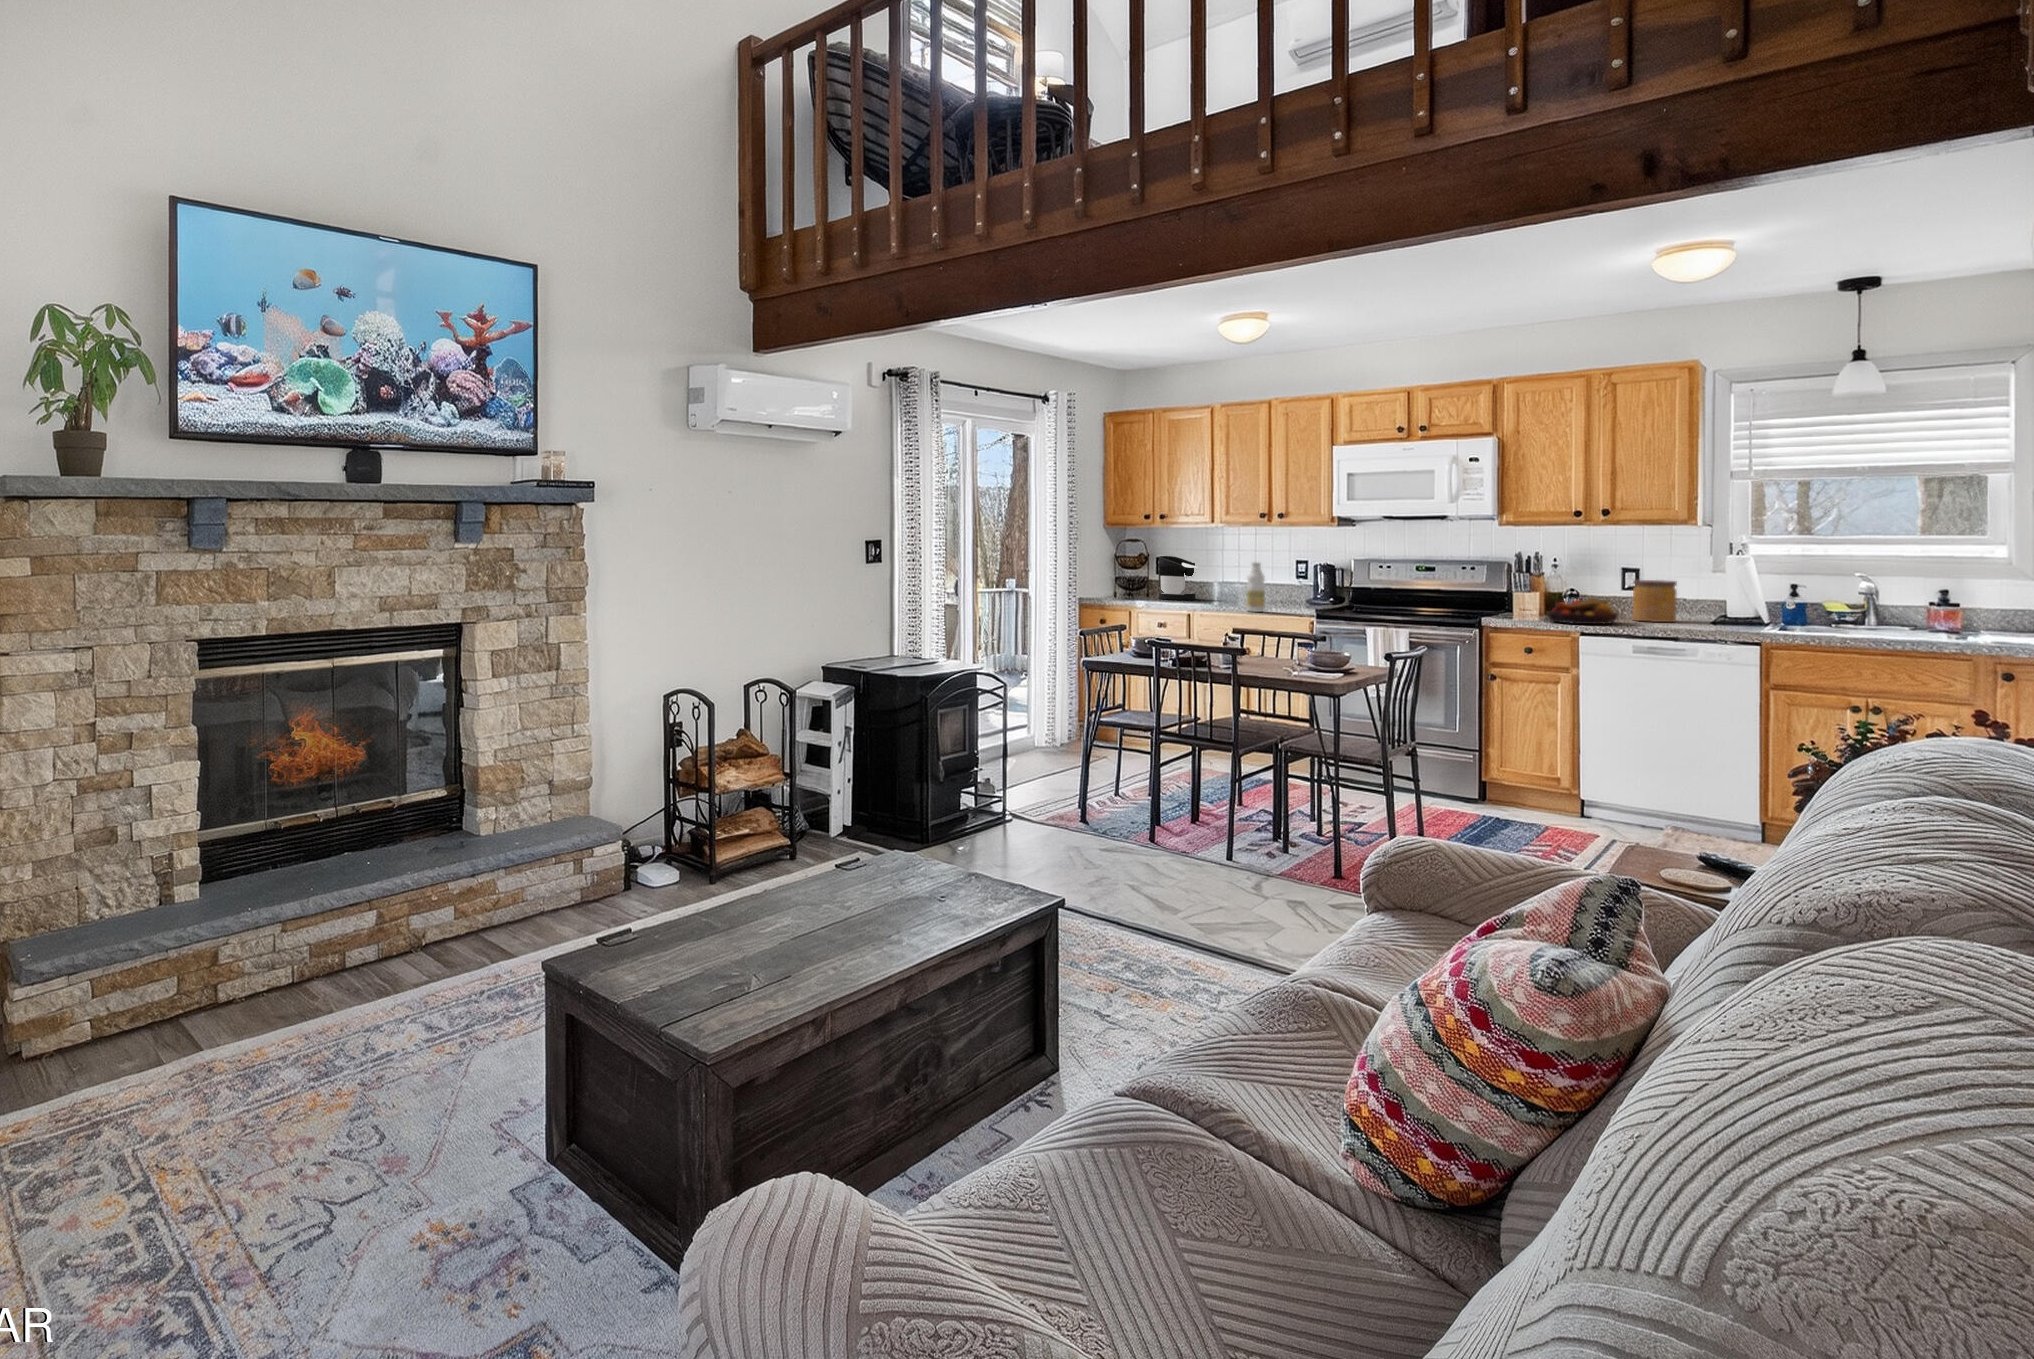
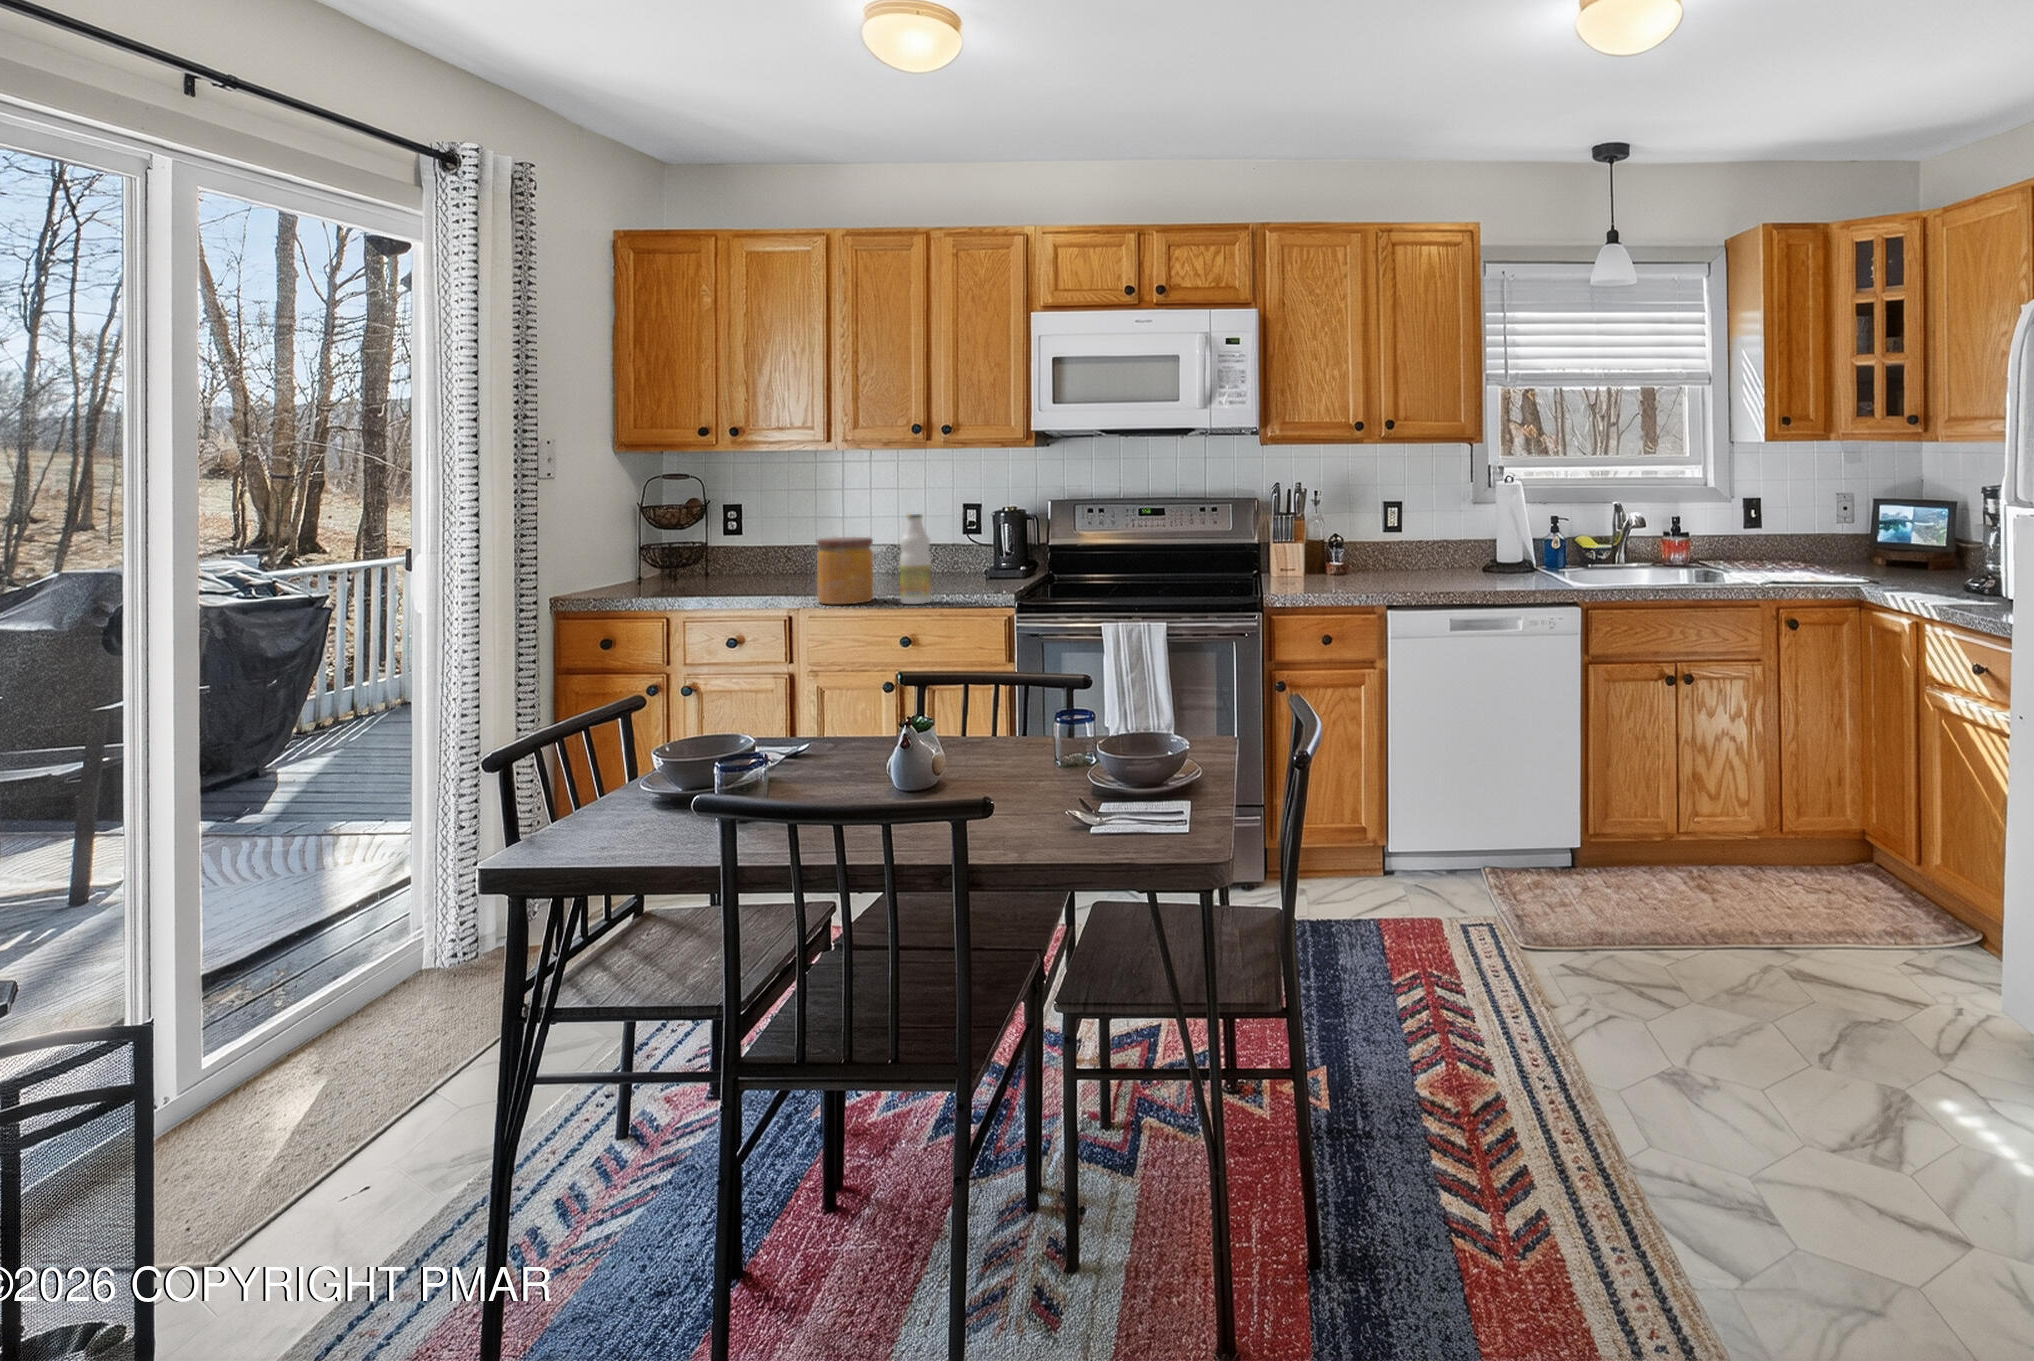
coffee maker: present [1158,556,1197,600] -> none [728,503,801,582]
jar: present [1633,580,1677,622] -> present [817,537,873,604]
fruit bowl: present [1546,598,1618,624] -> none [1329,550,1413,590]

